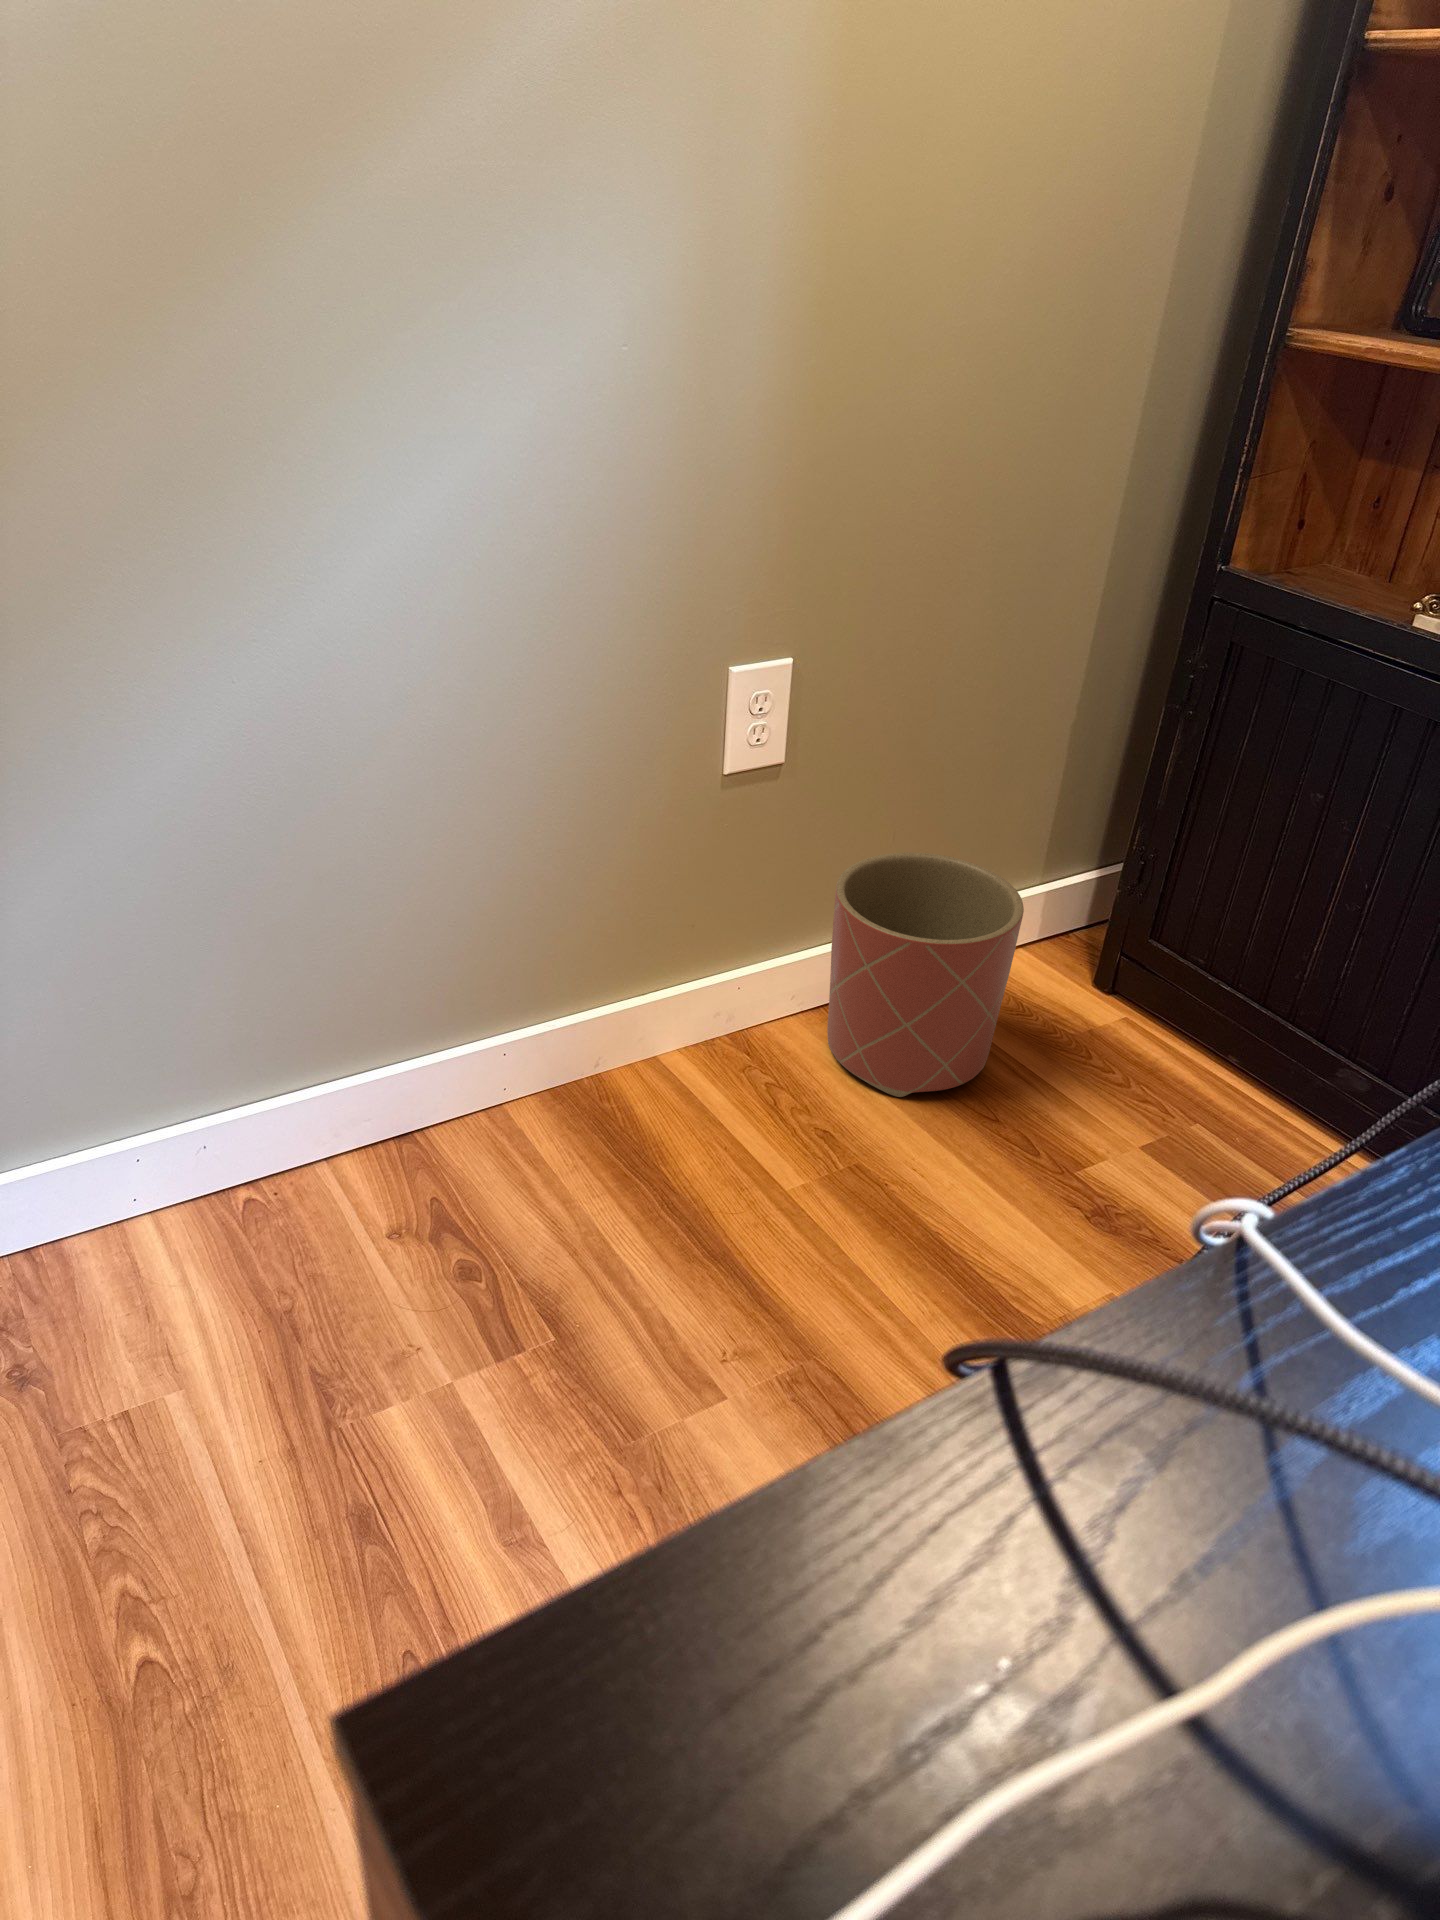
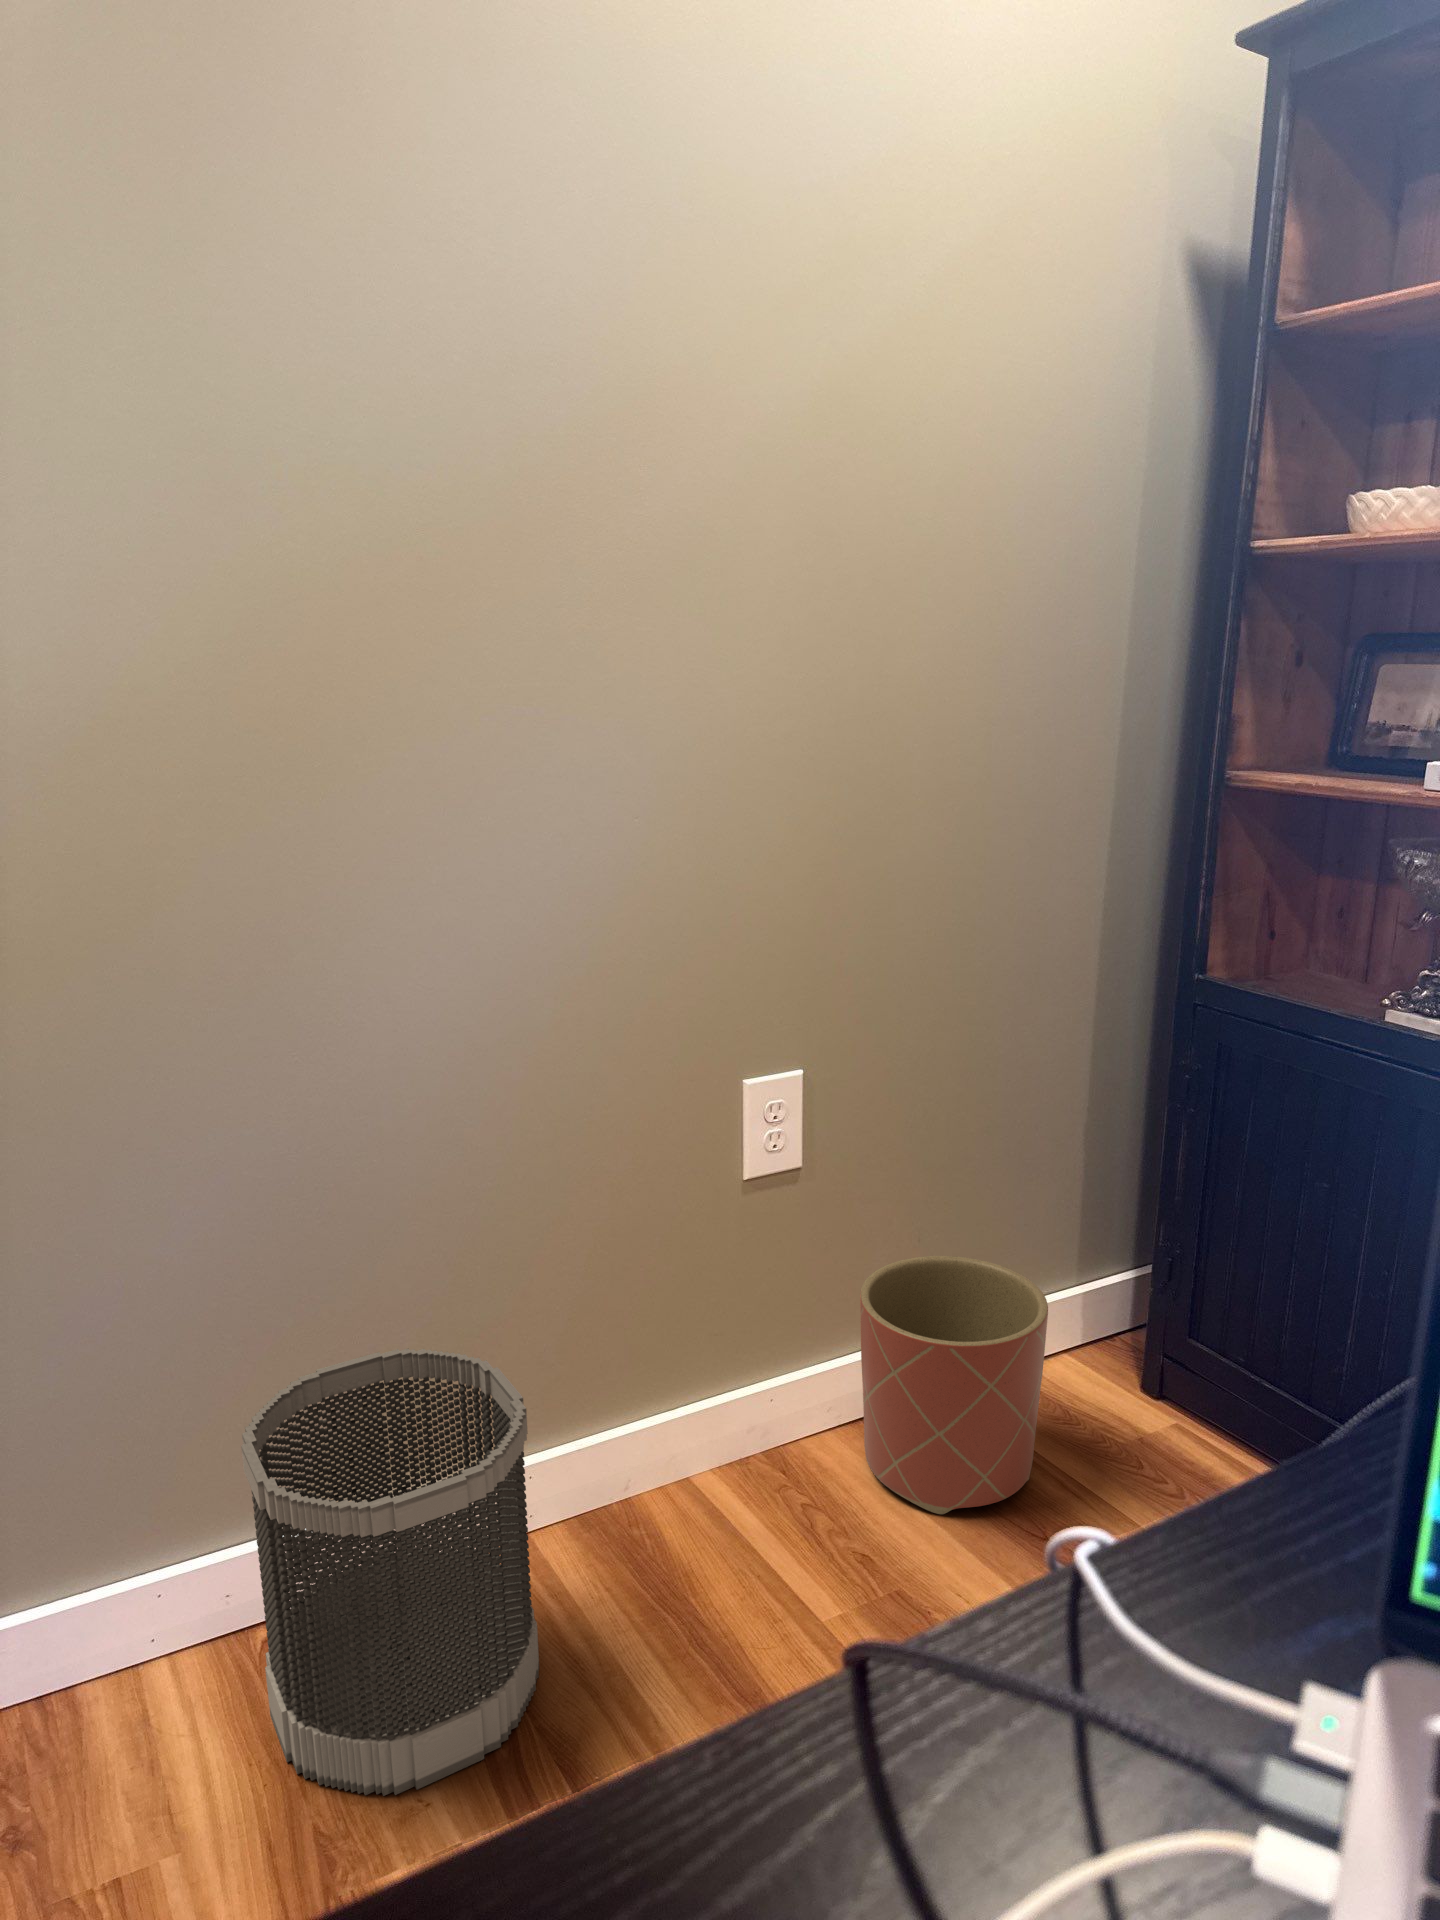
wastebasket: none [214,932,518,1340] -> present [241,1349,539,1796]

